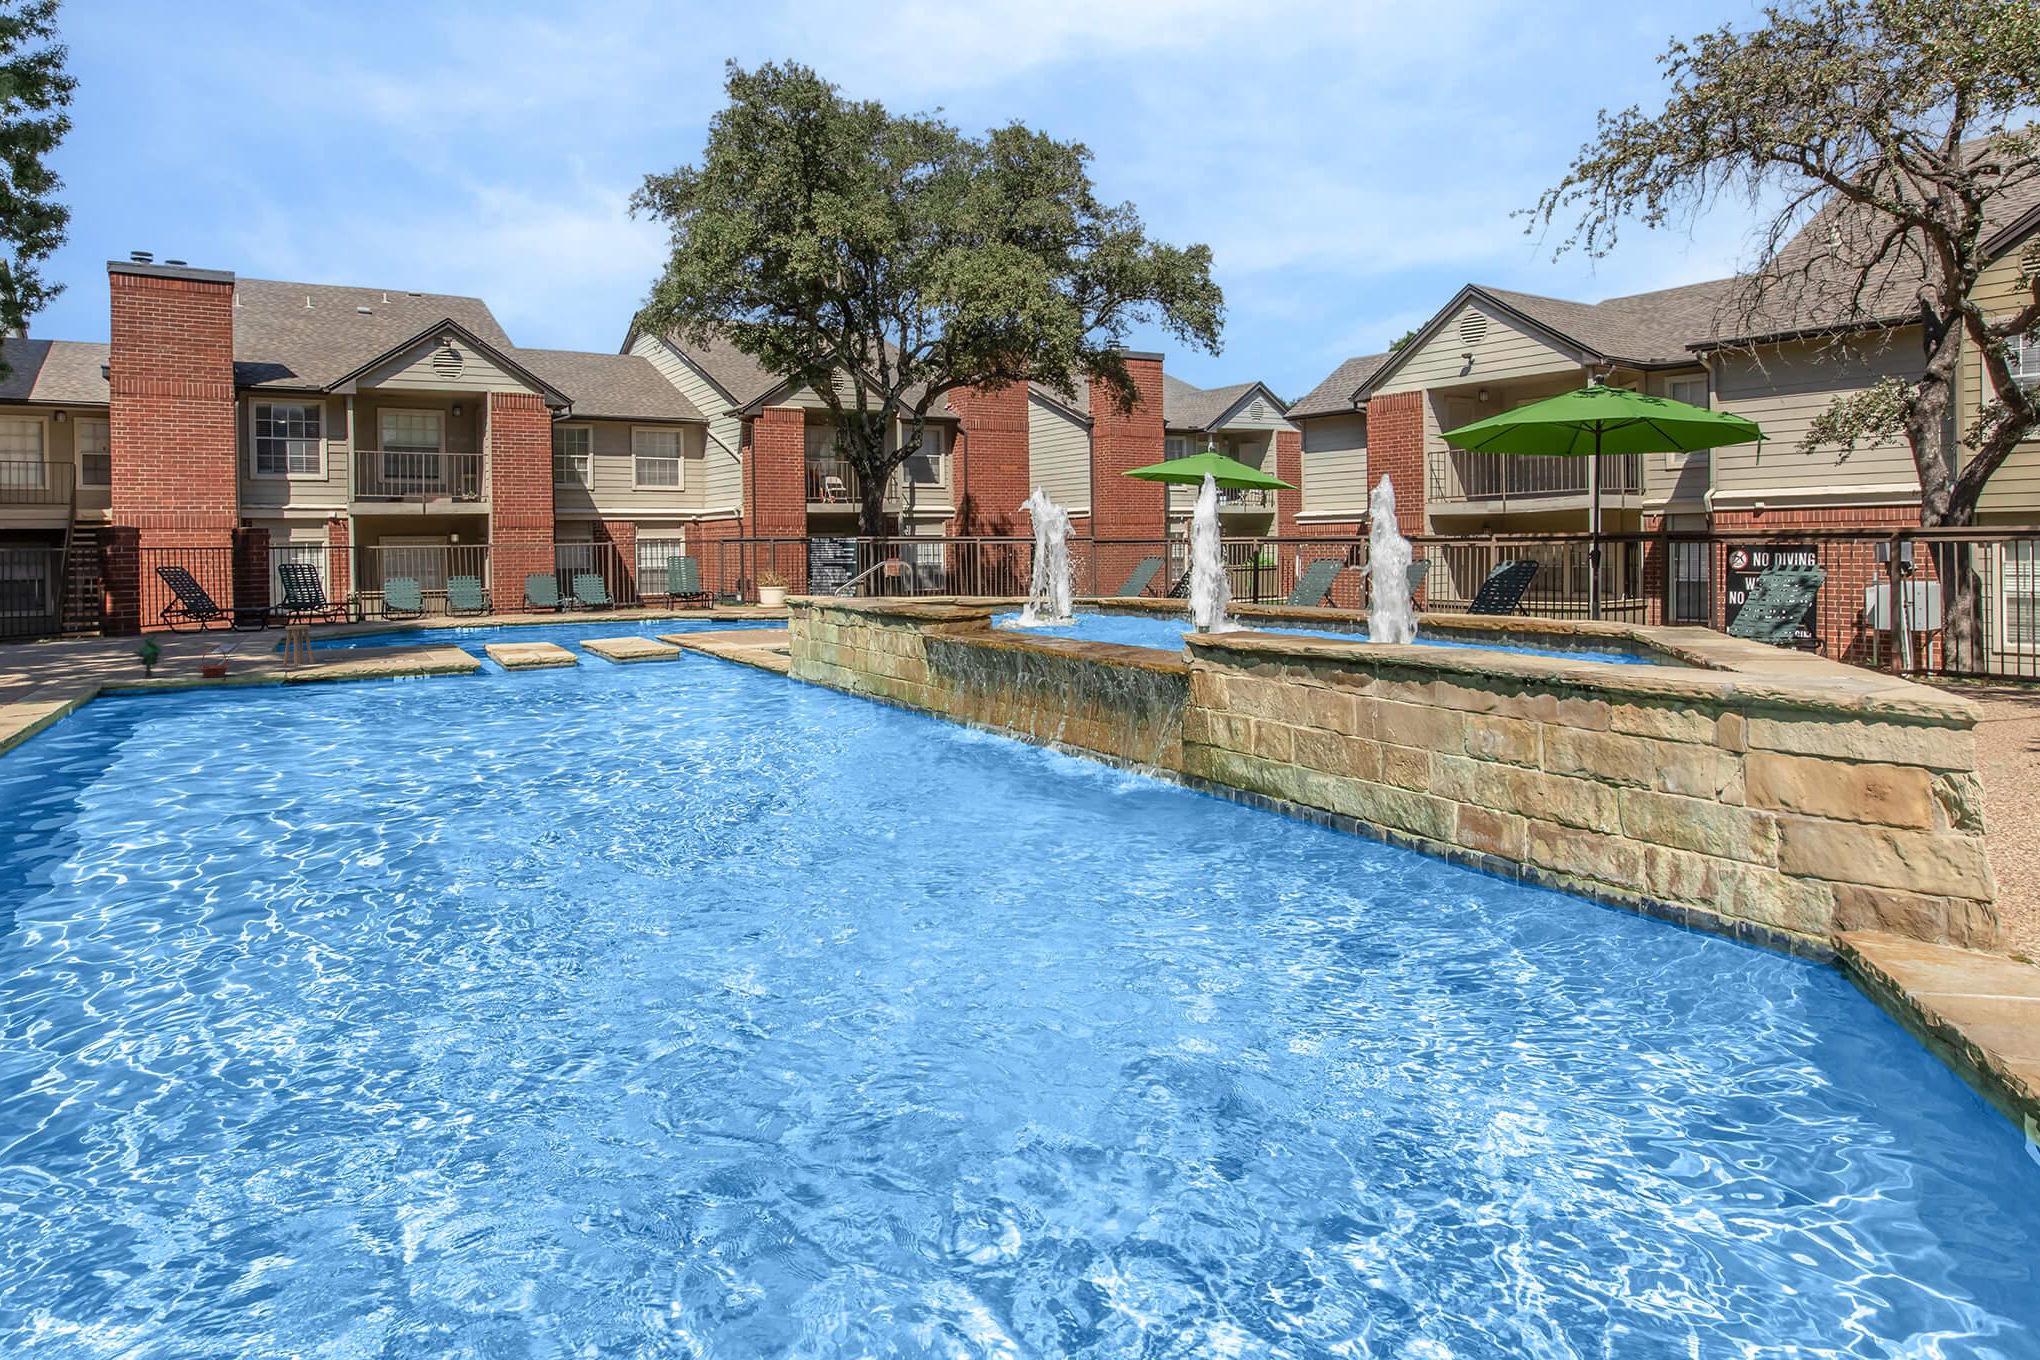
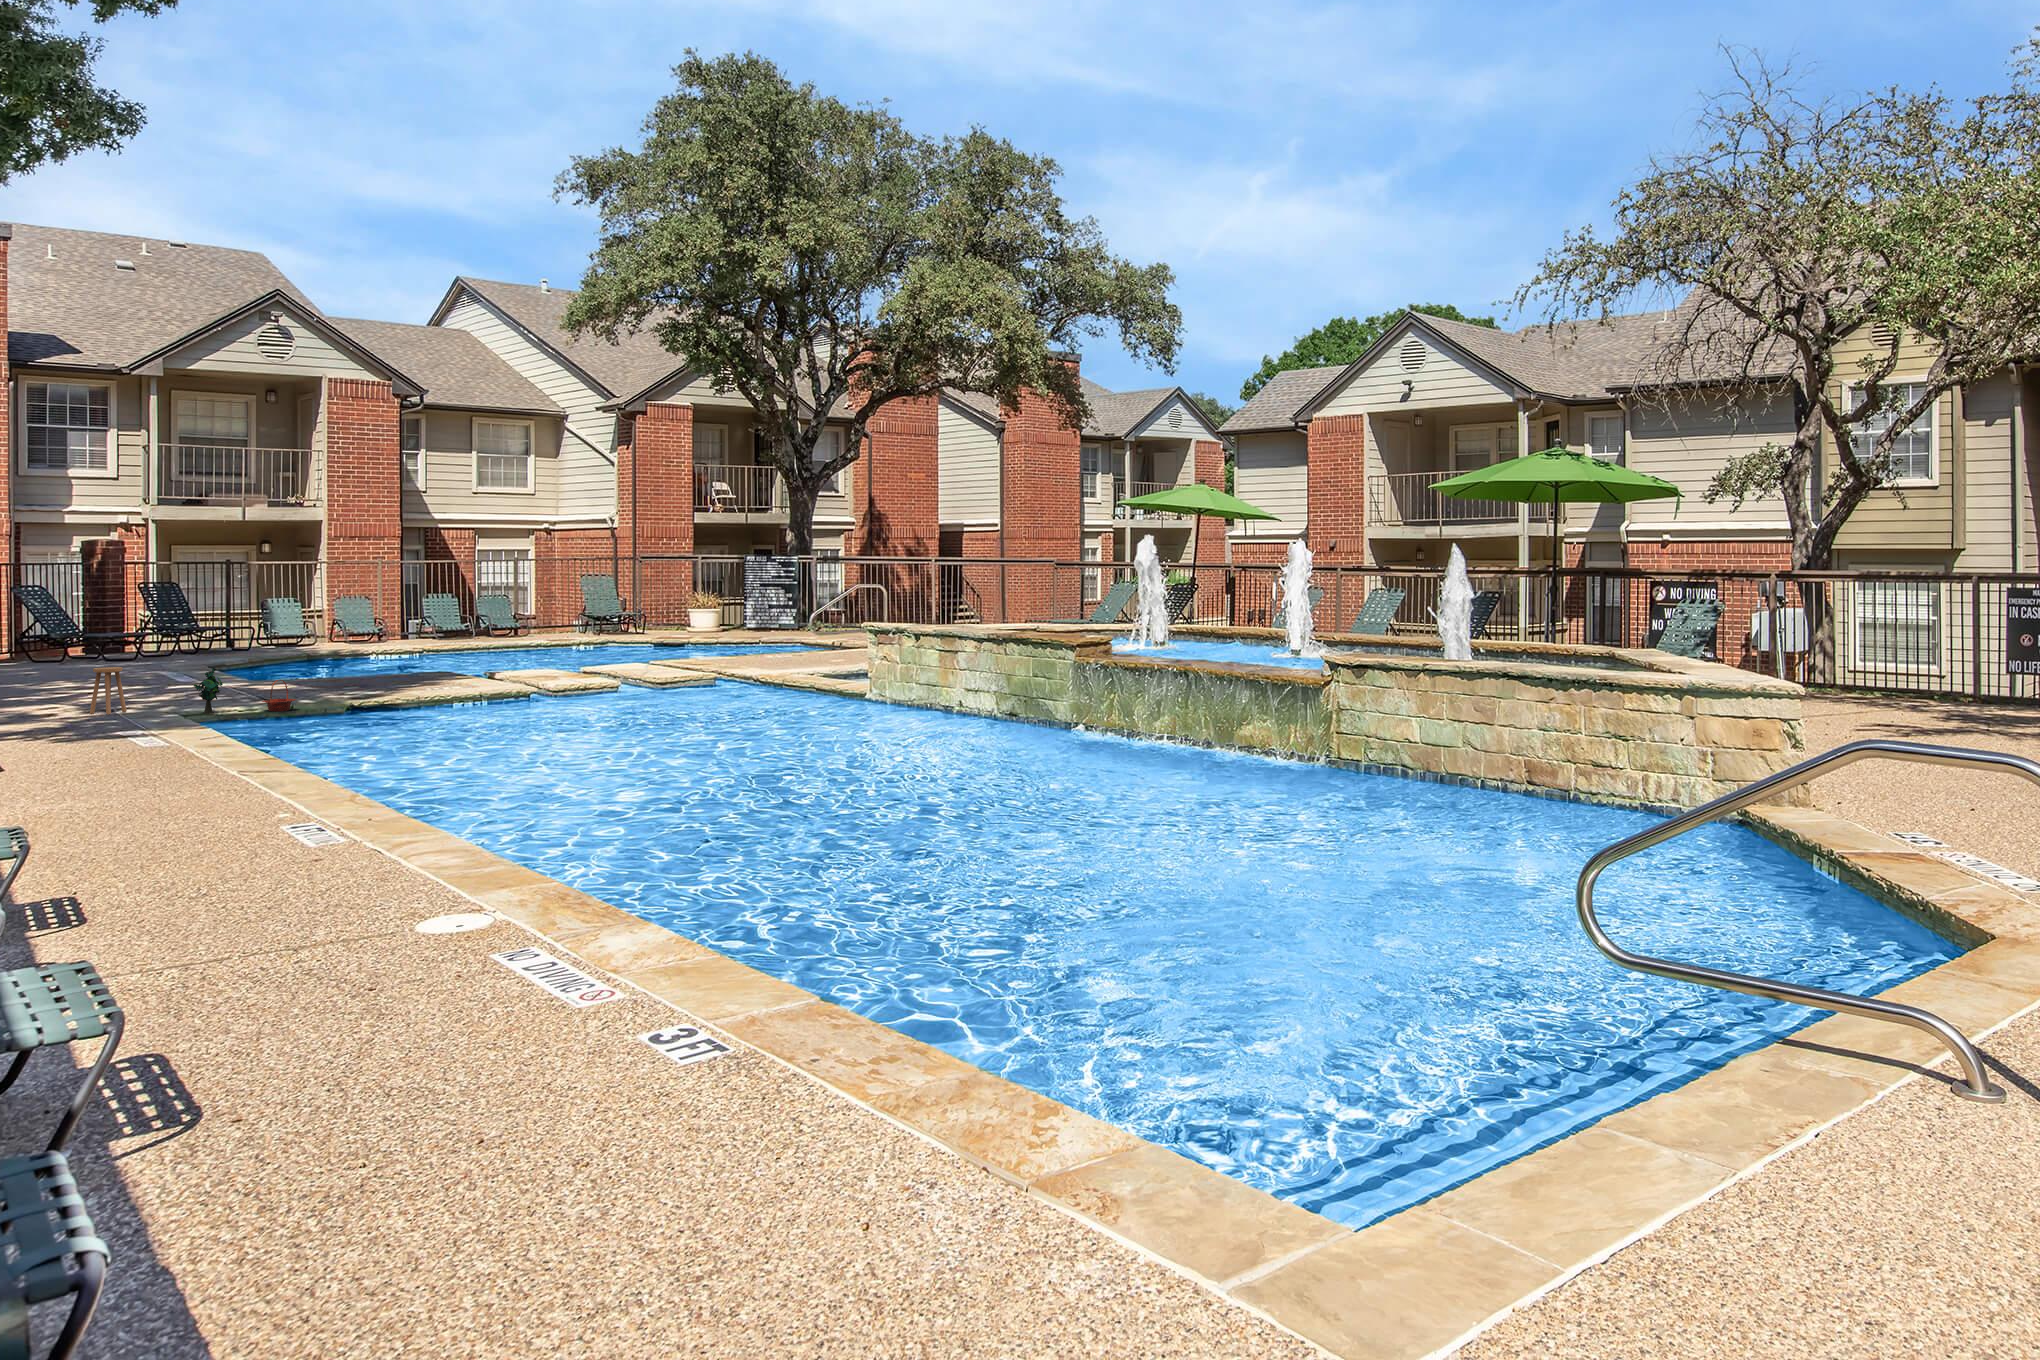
stool: present [283,625,314,666] -> present [90,667,127,715]

